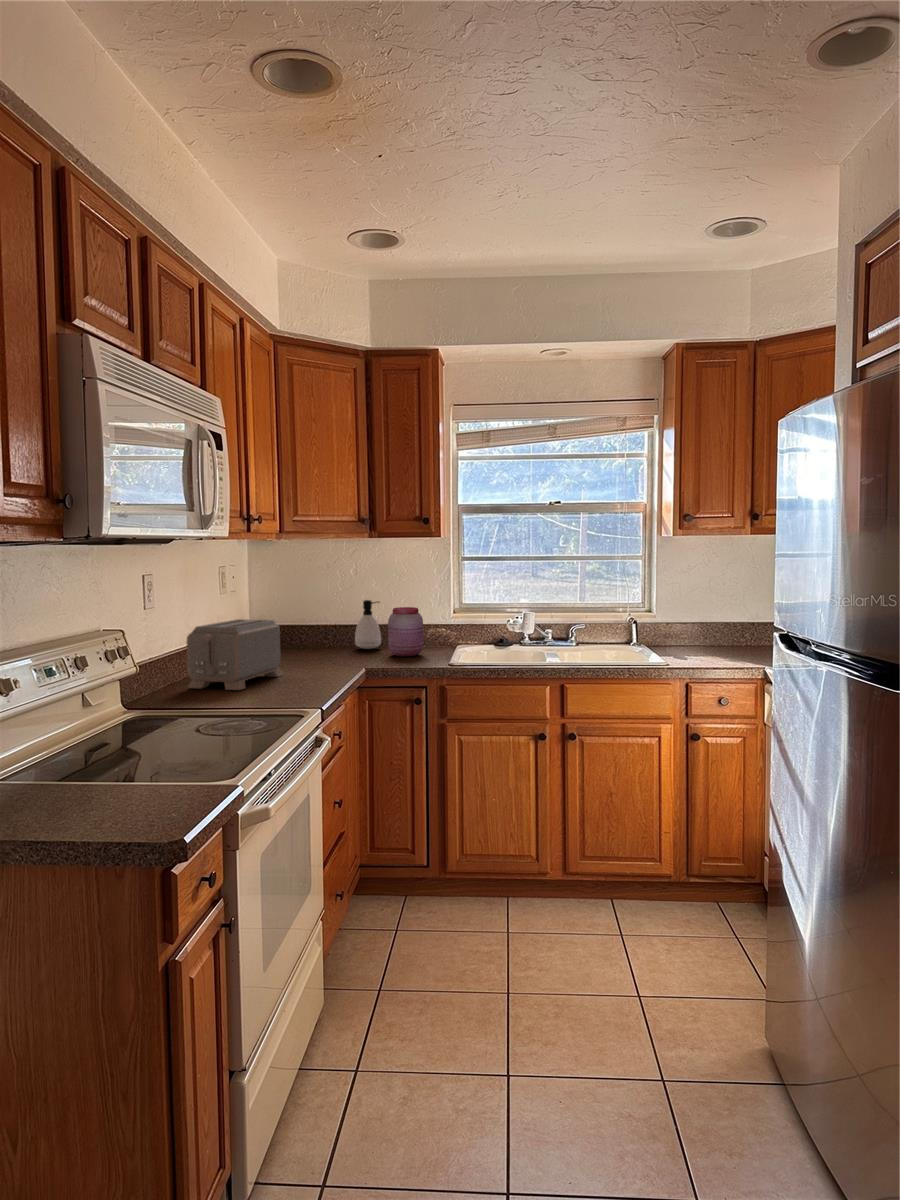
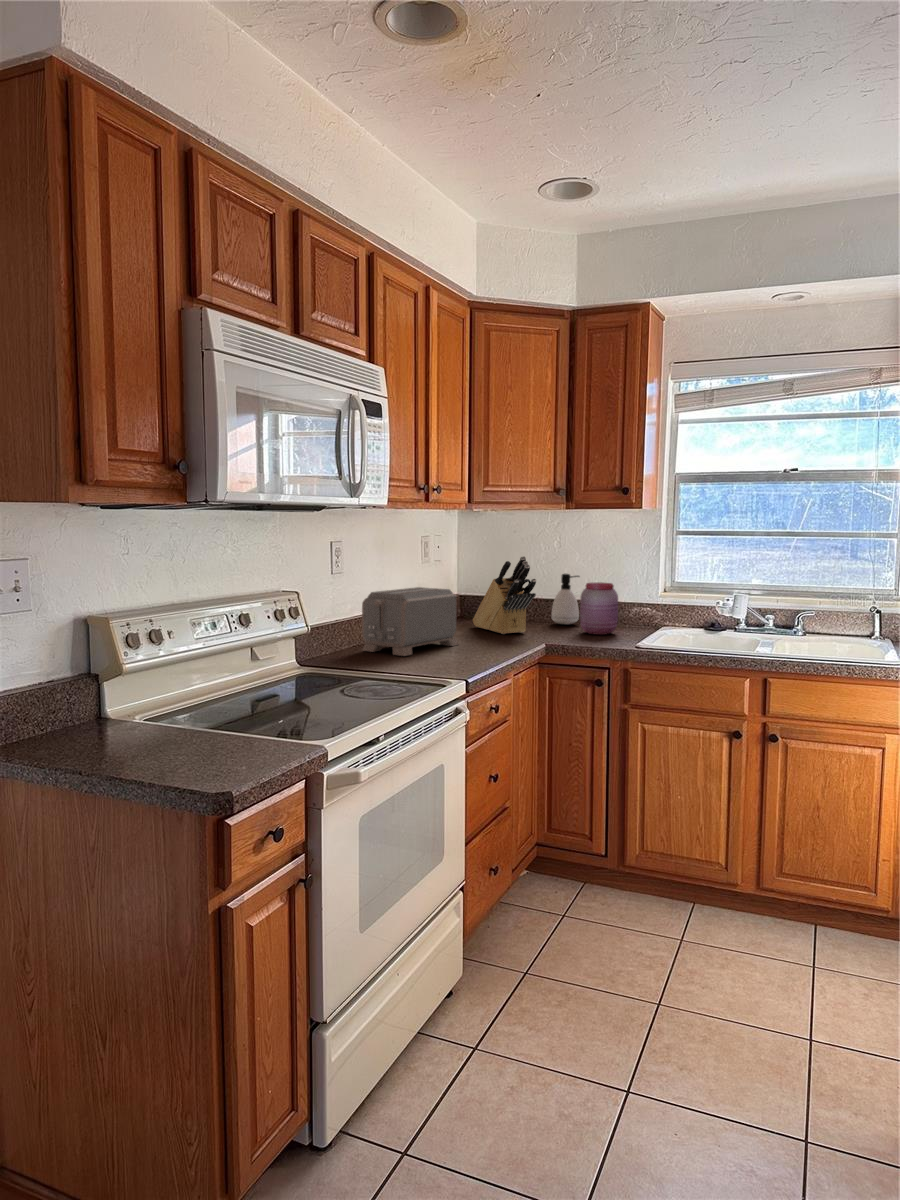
knife block: none [280,585,350,662] -> present [473,556,536,634]

